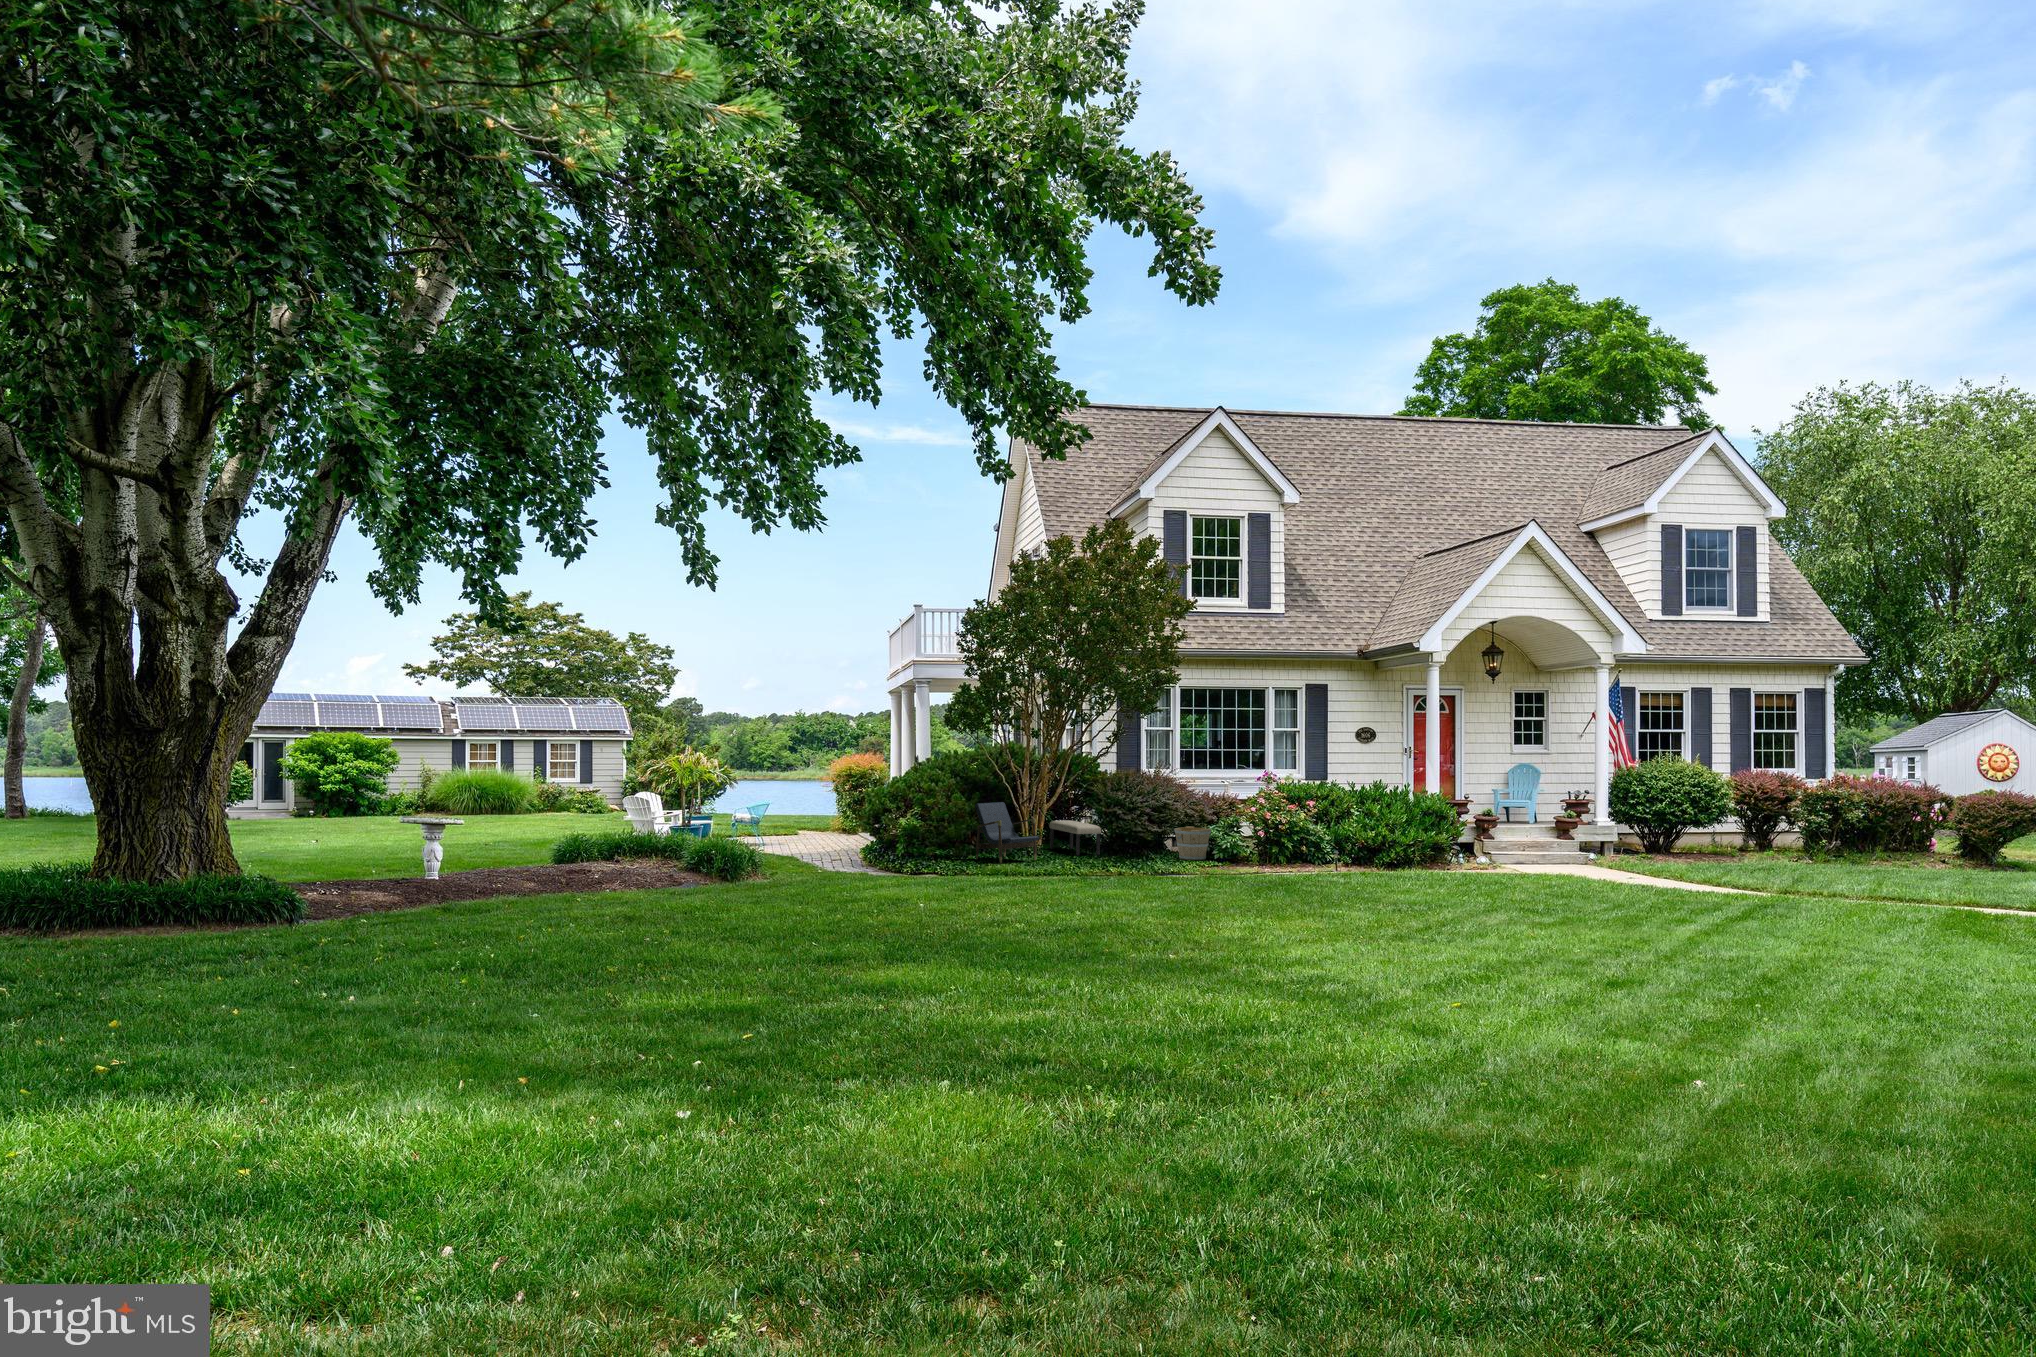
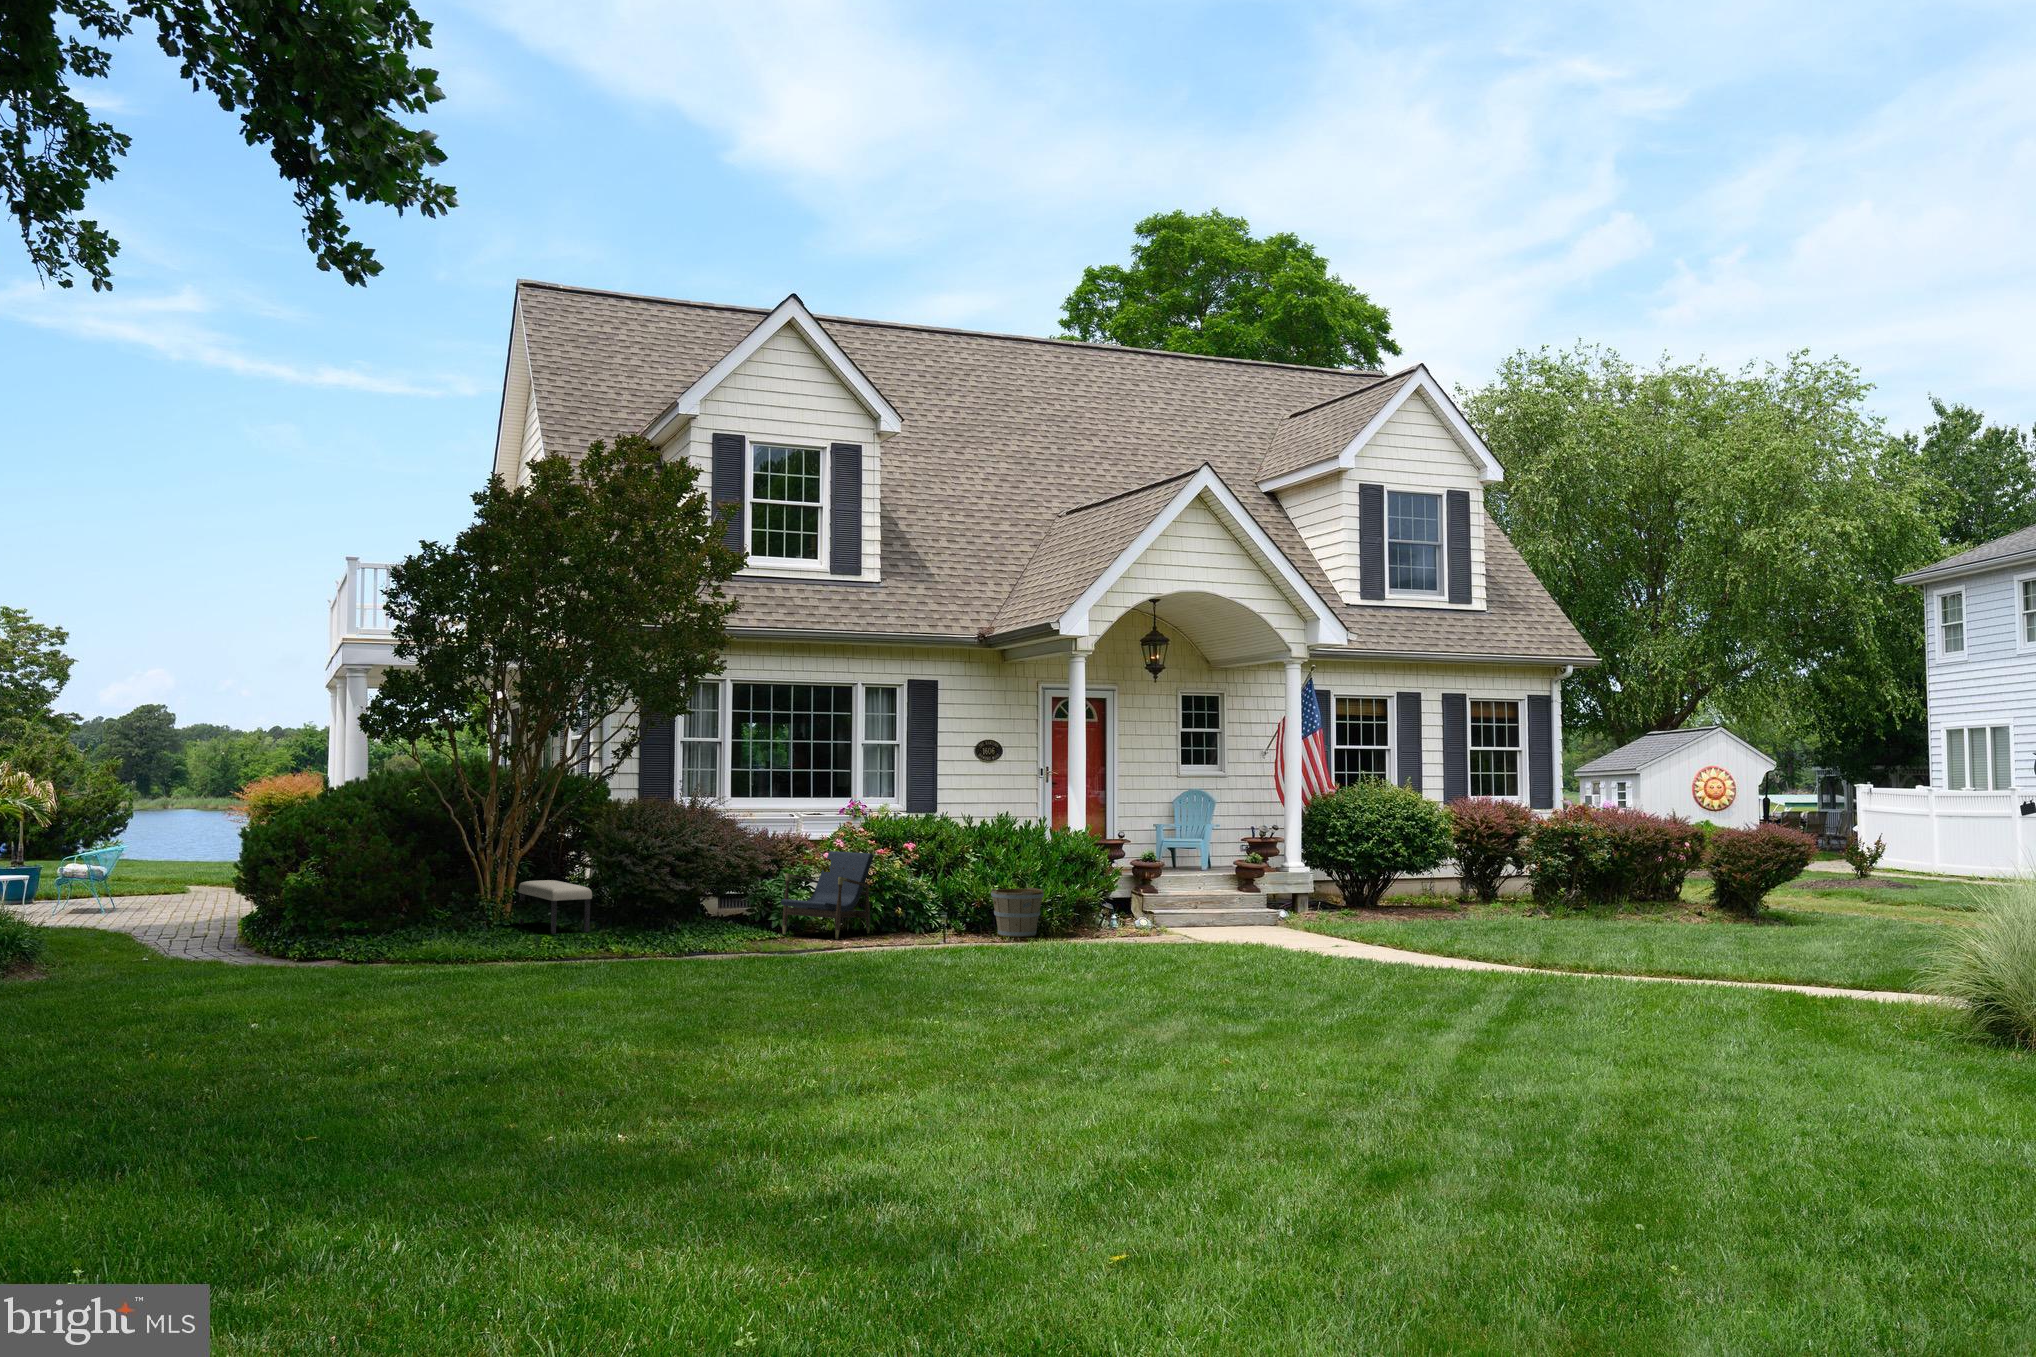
lounge chair: present [975,802,1039,864] -> present [781,851,873,939]
wooden bucket: present [1174,826,1211,860] -> present [991,888,1044,937]

